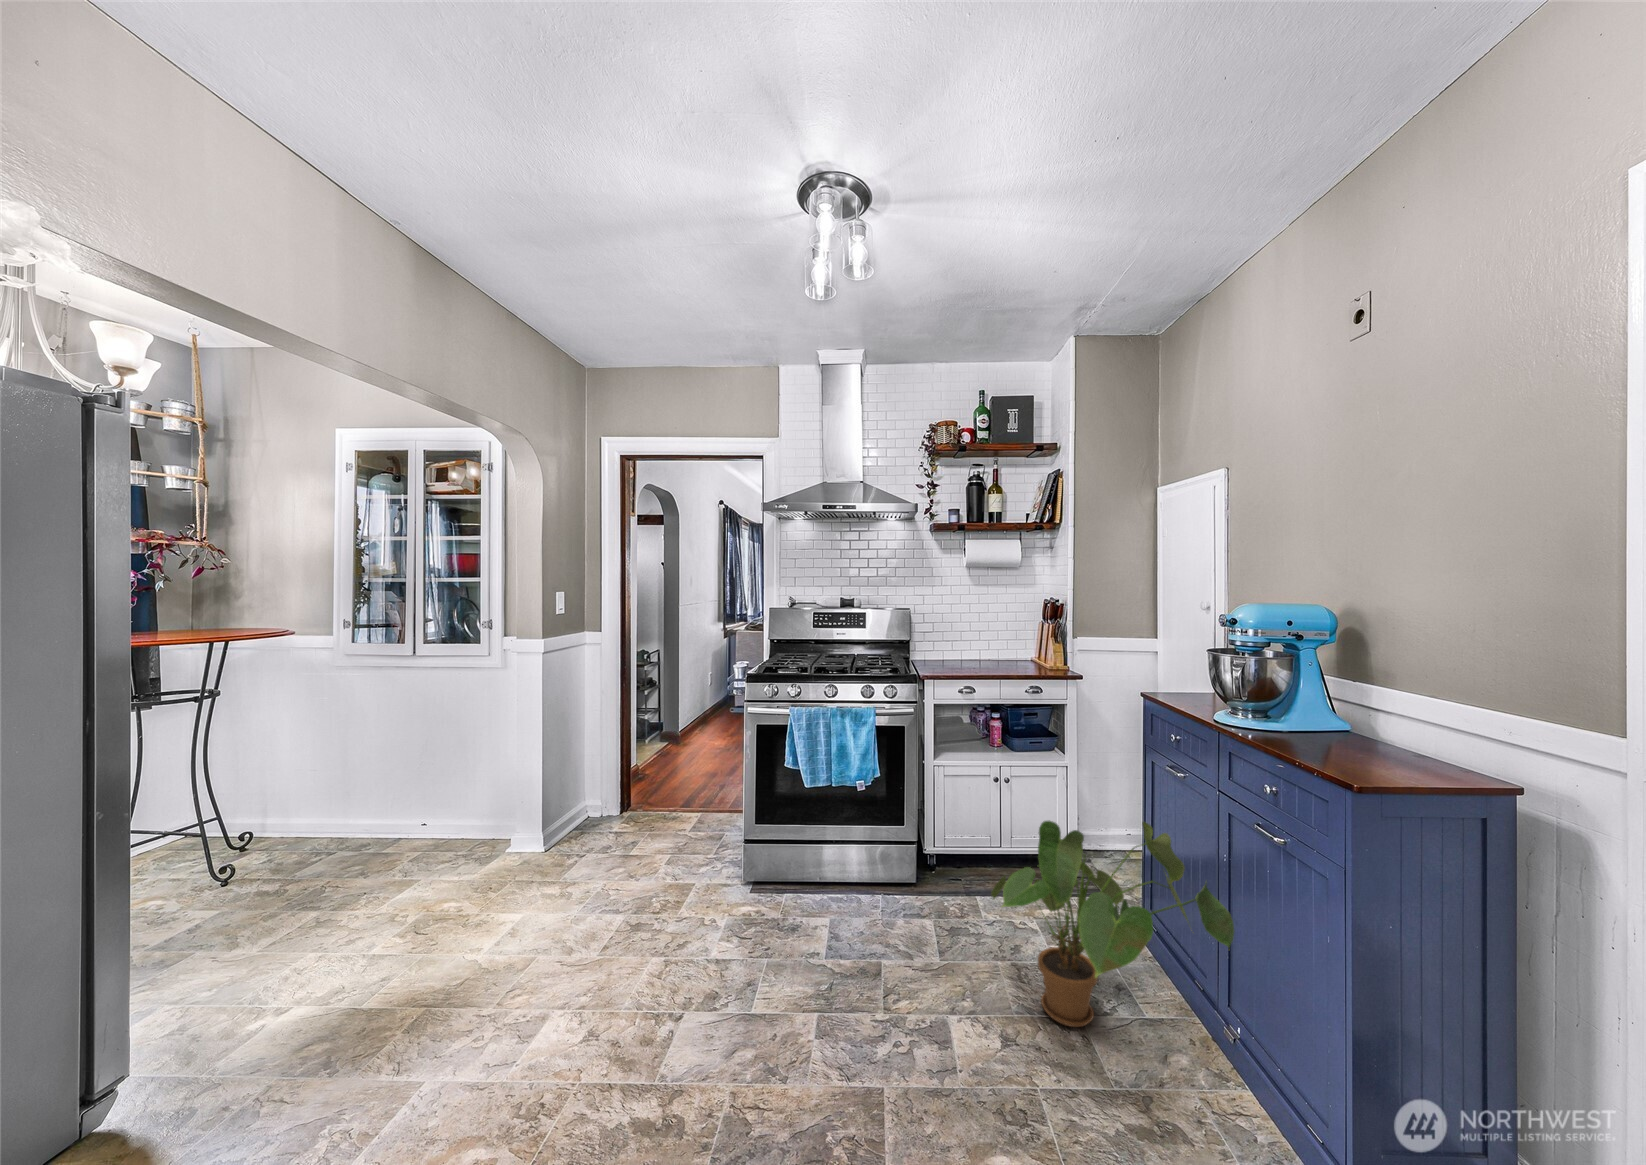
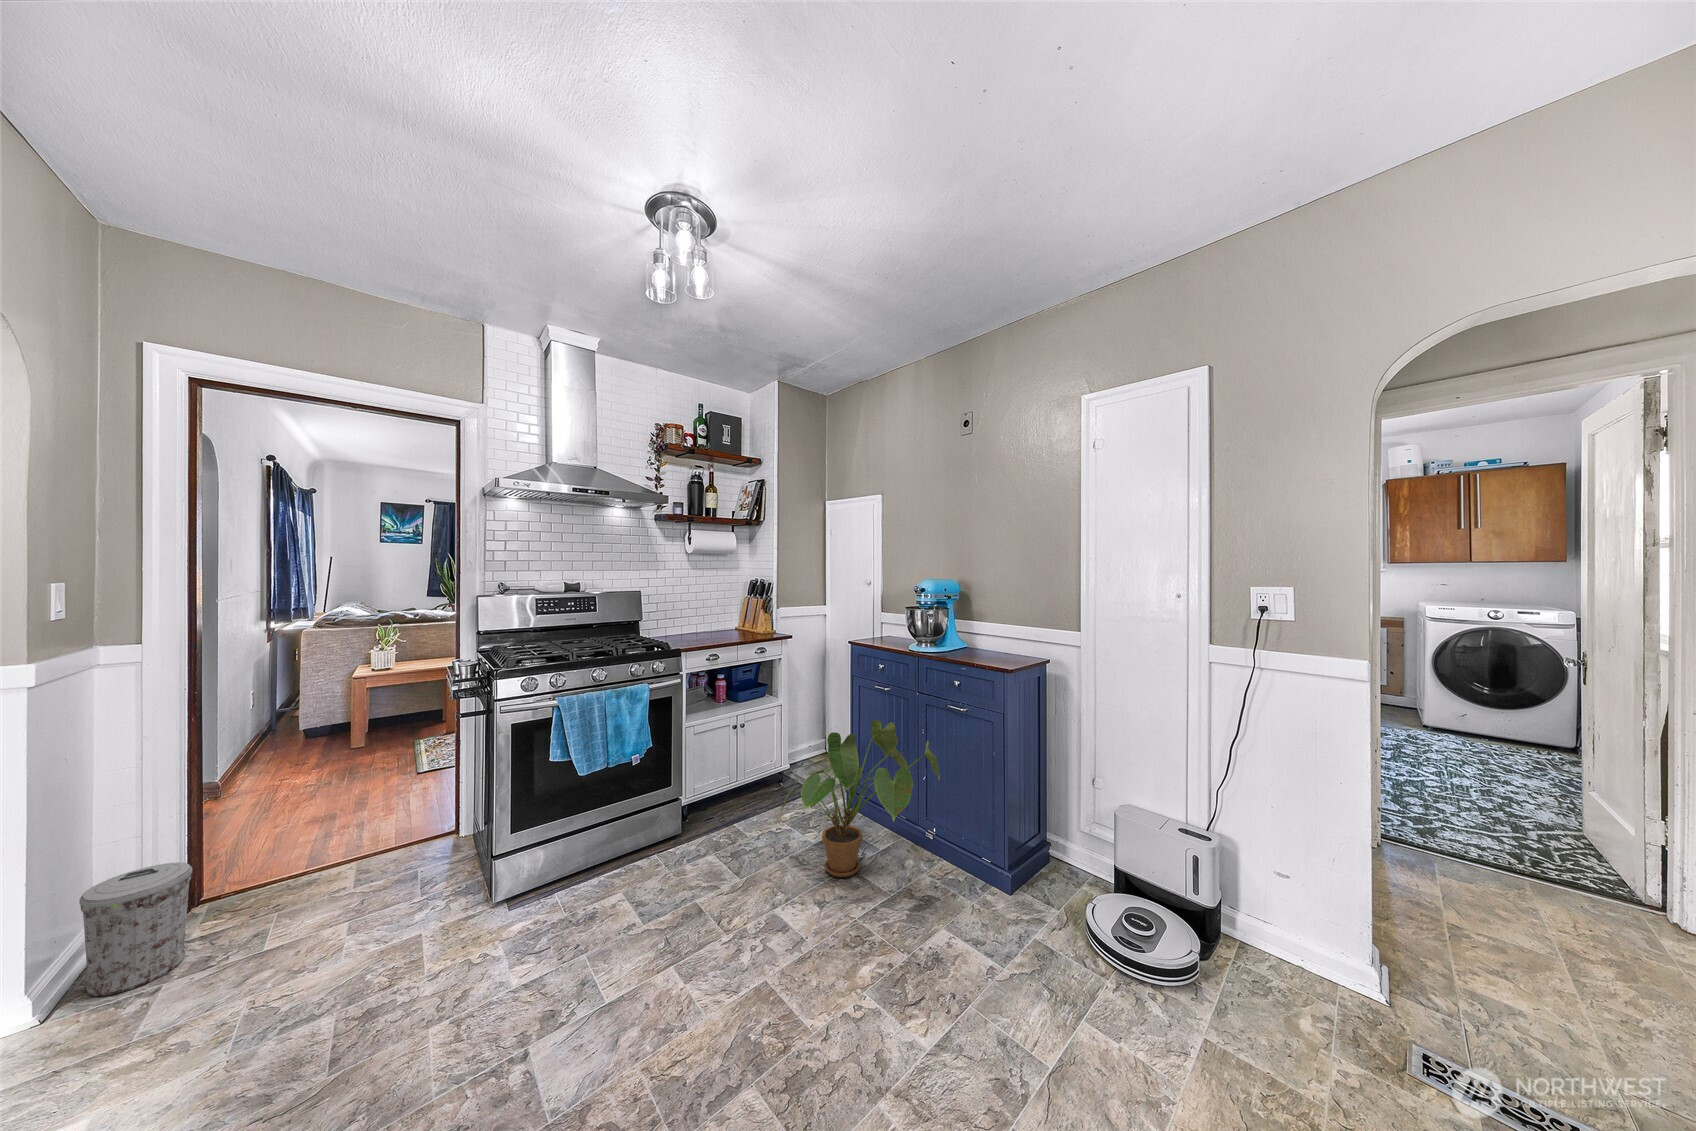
trash can: none [560,775,606,848] -> present [79,862,192,996]

